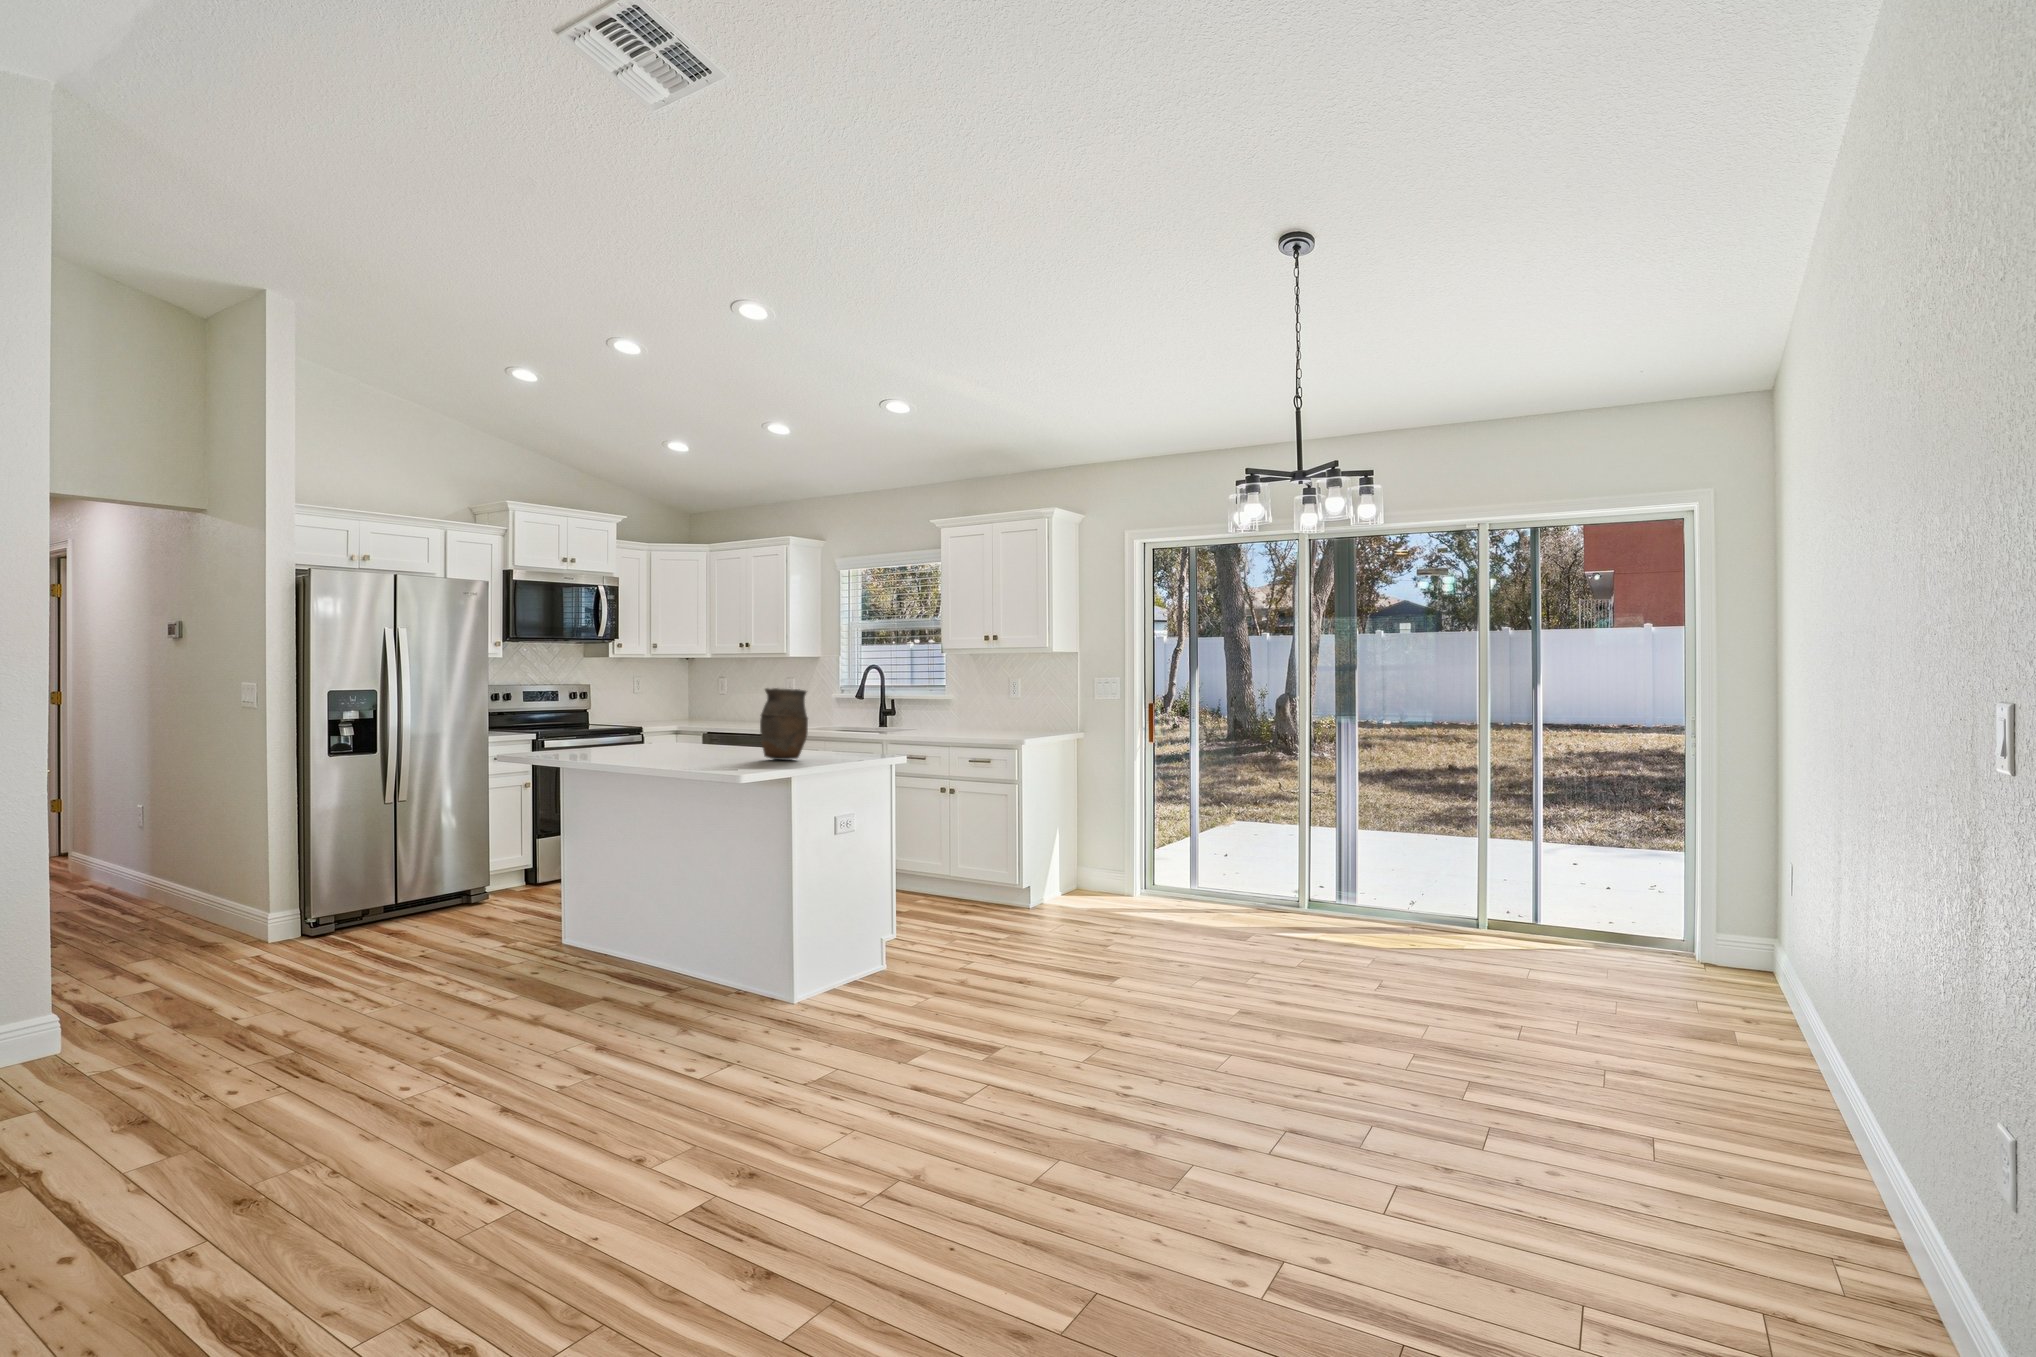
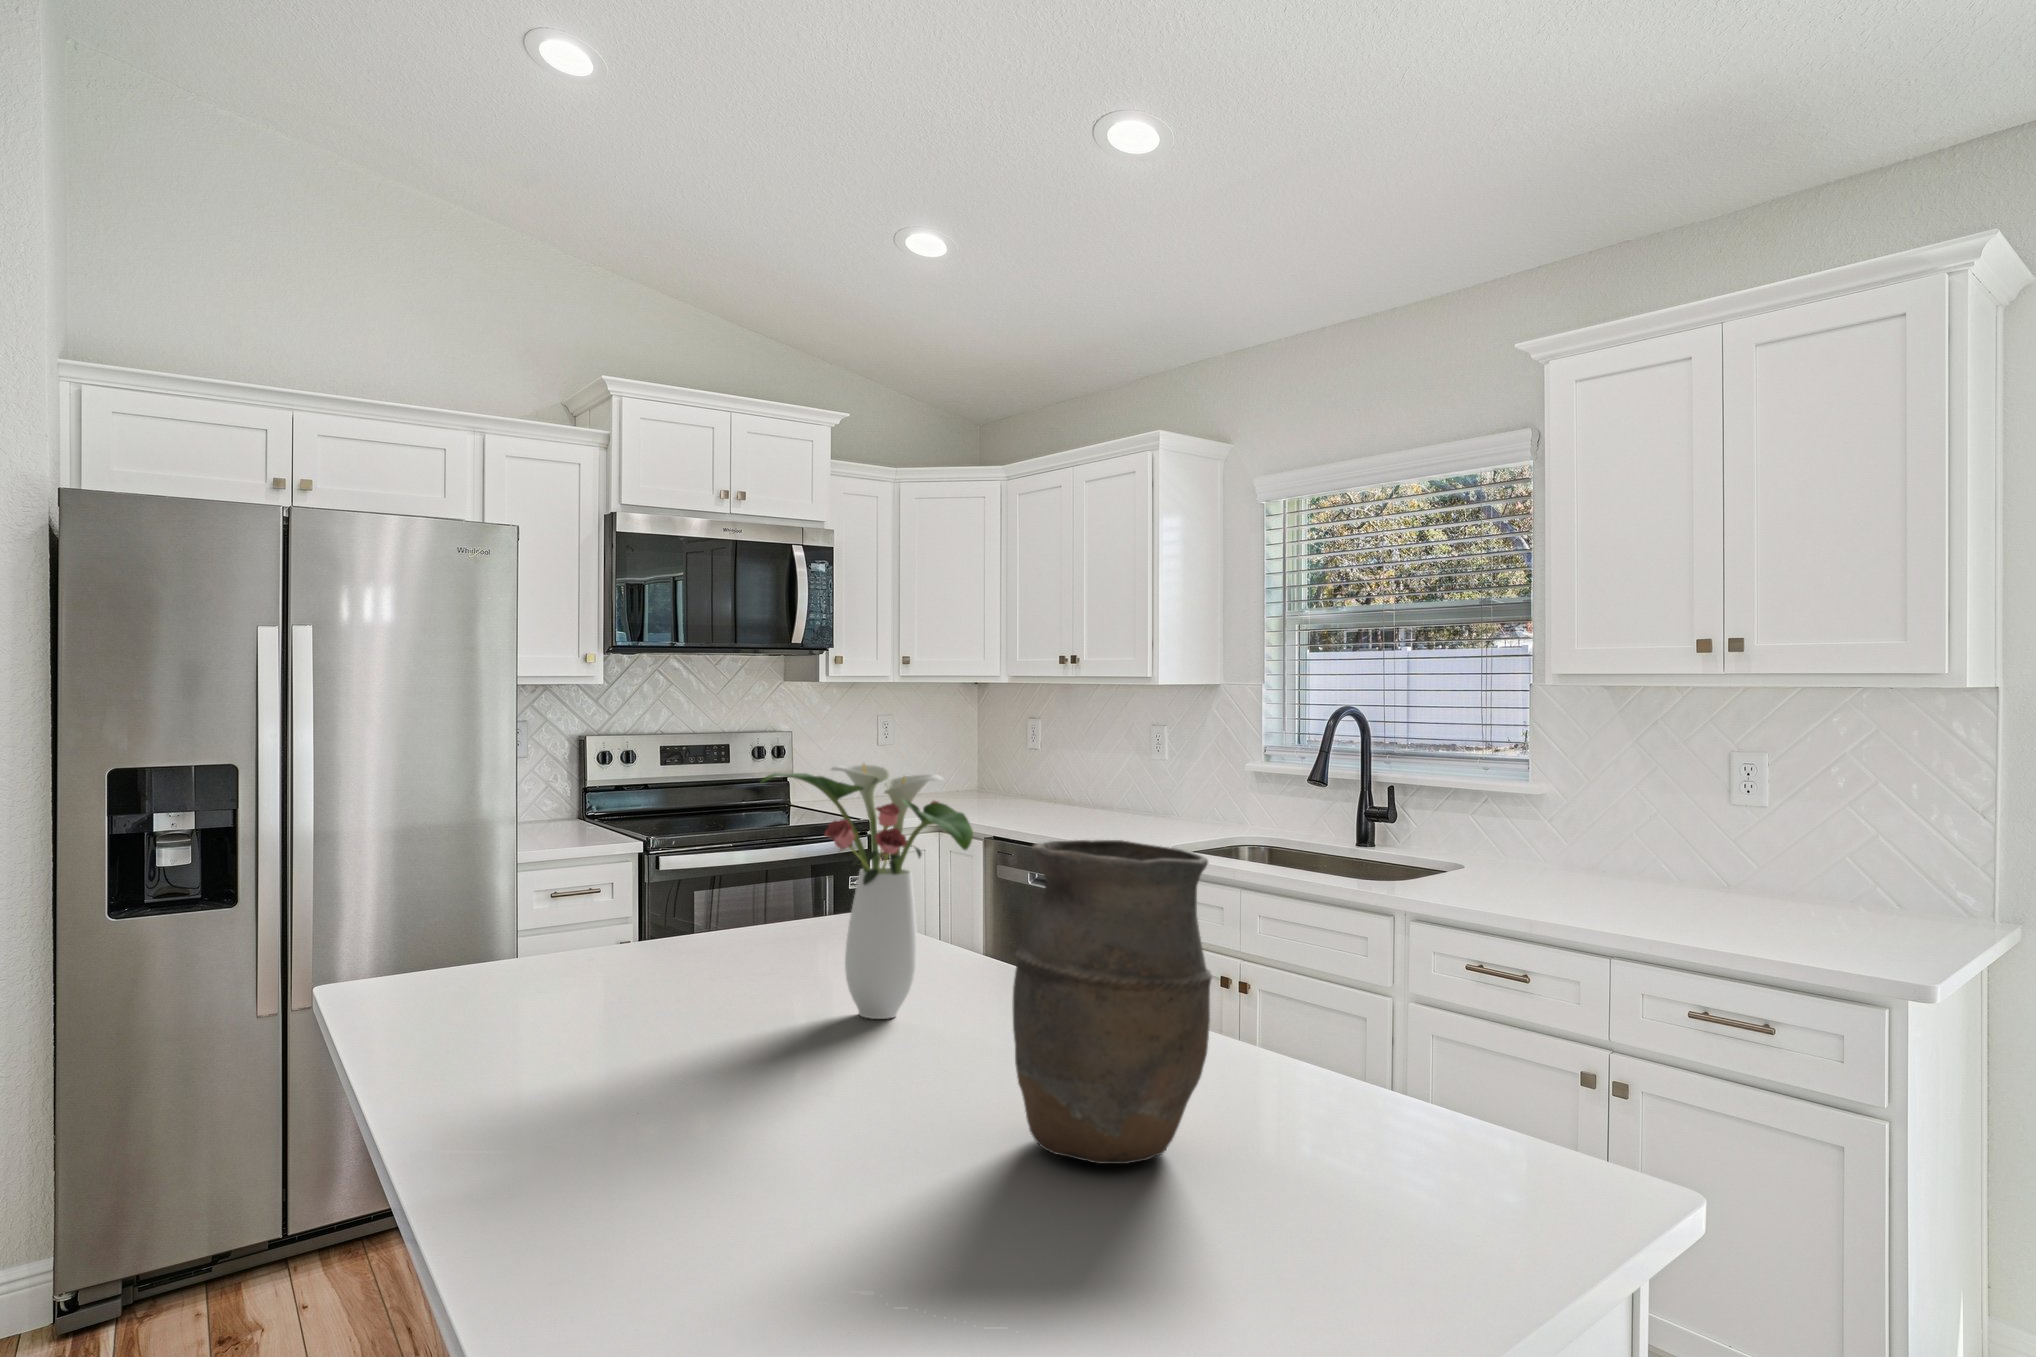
flower arrangement: none [672,677,740,754] -> present [761,764,973,1019]

